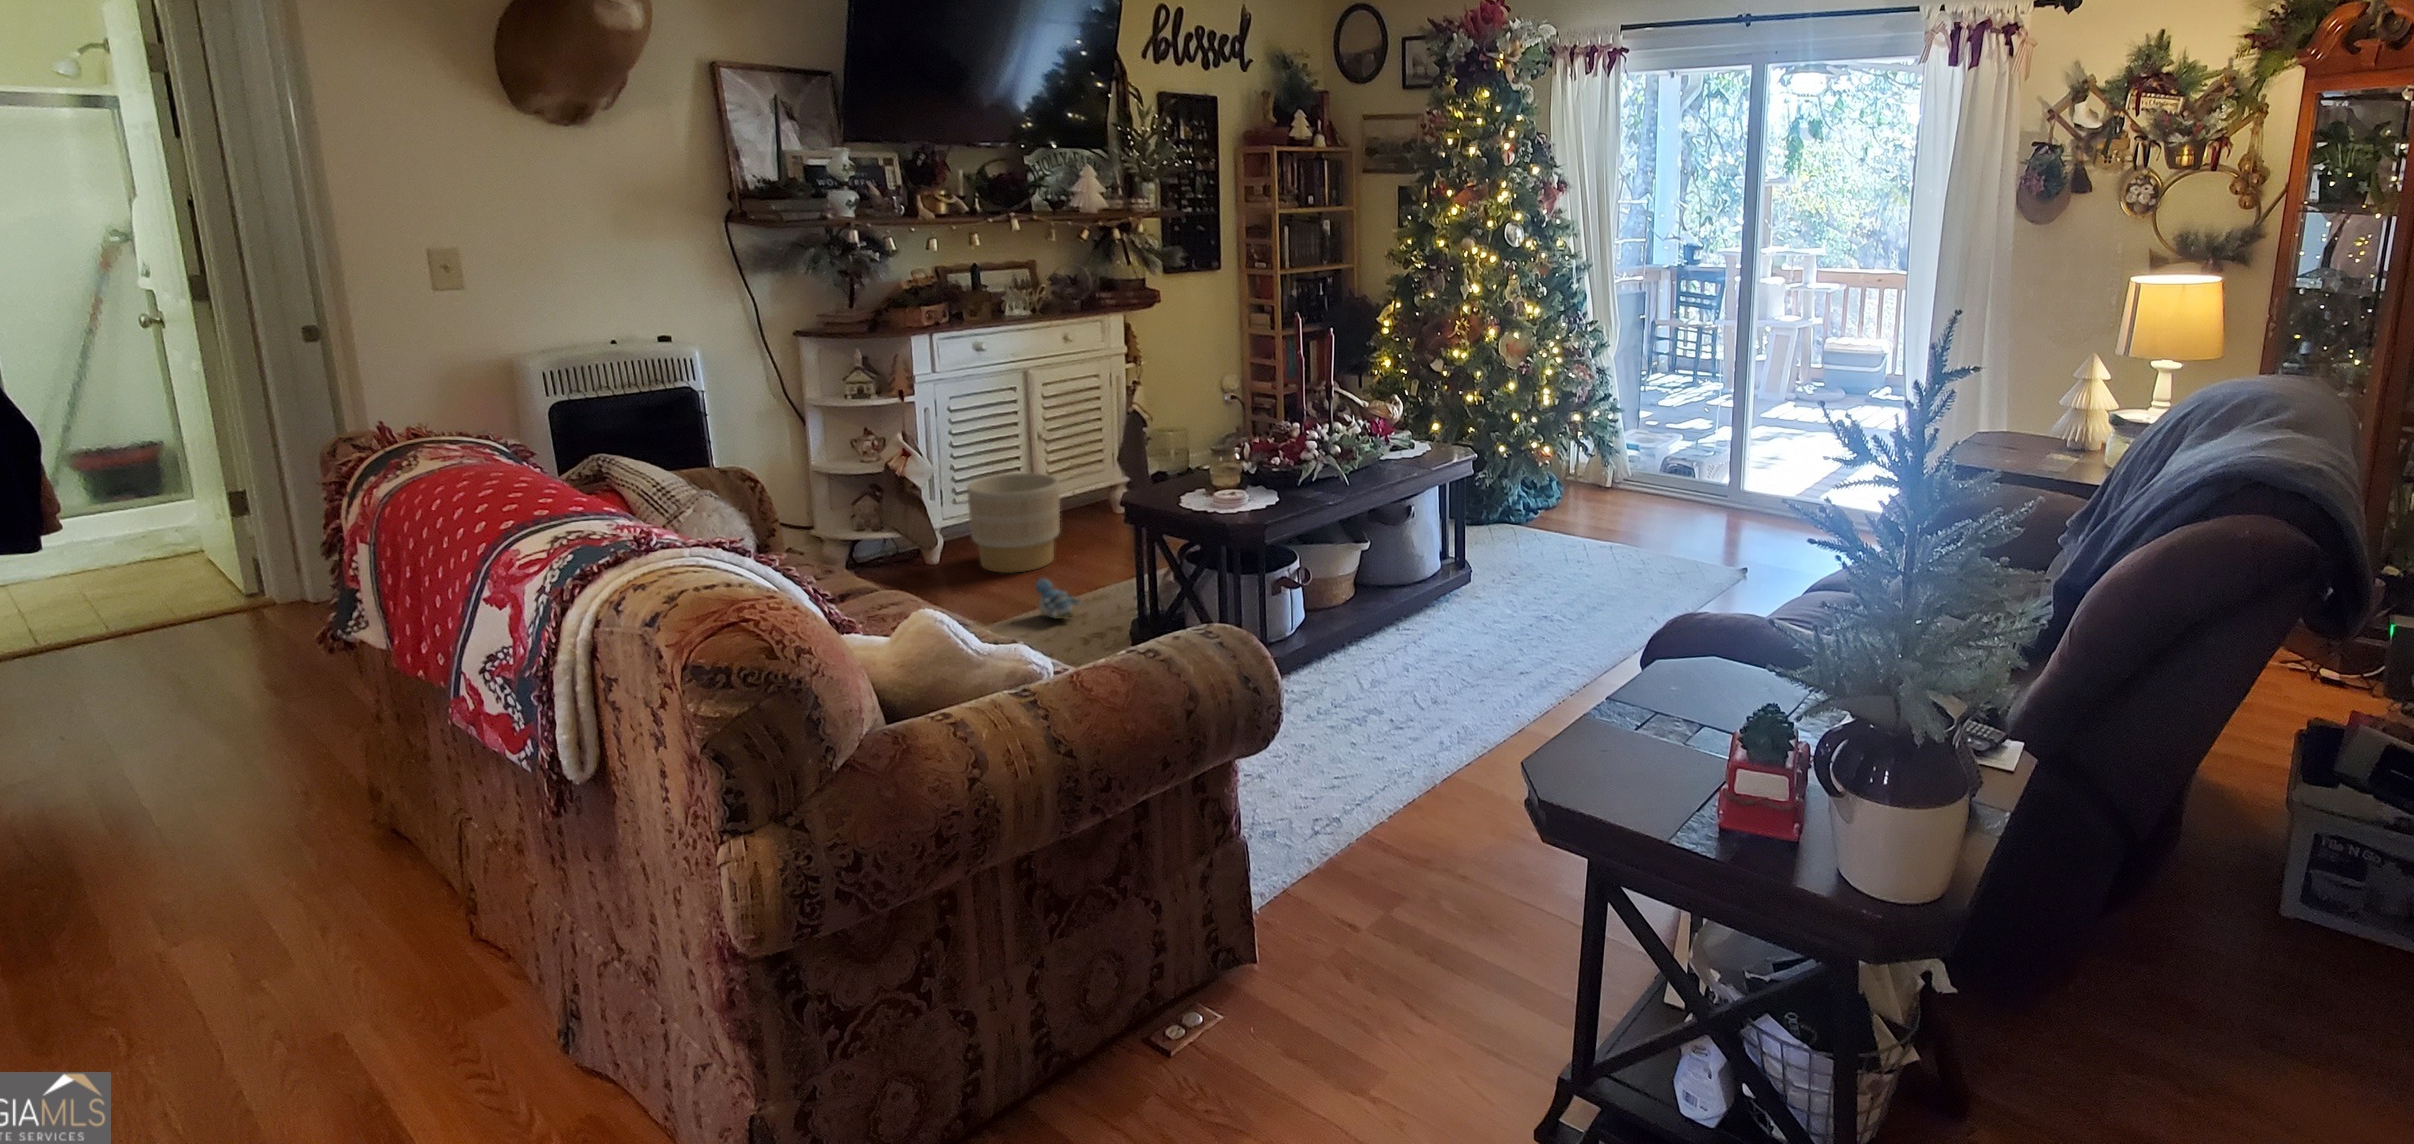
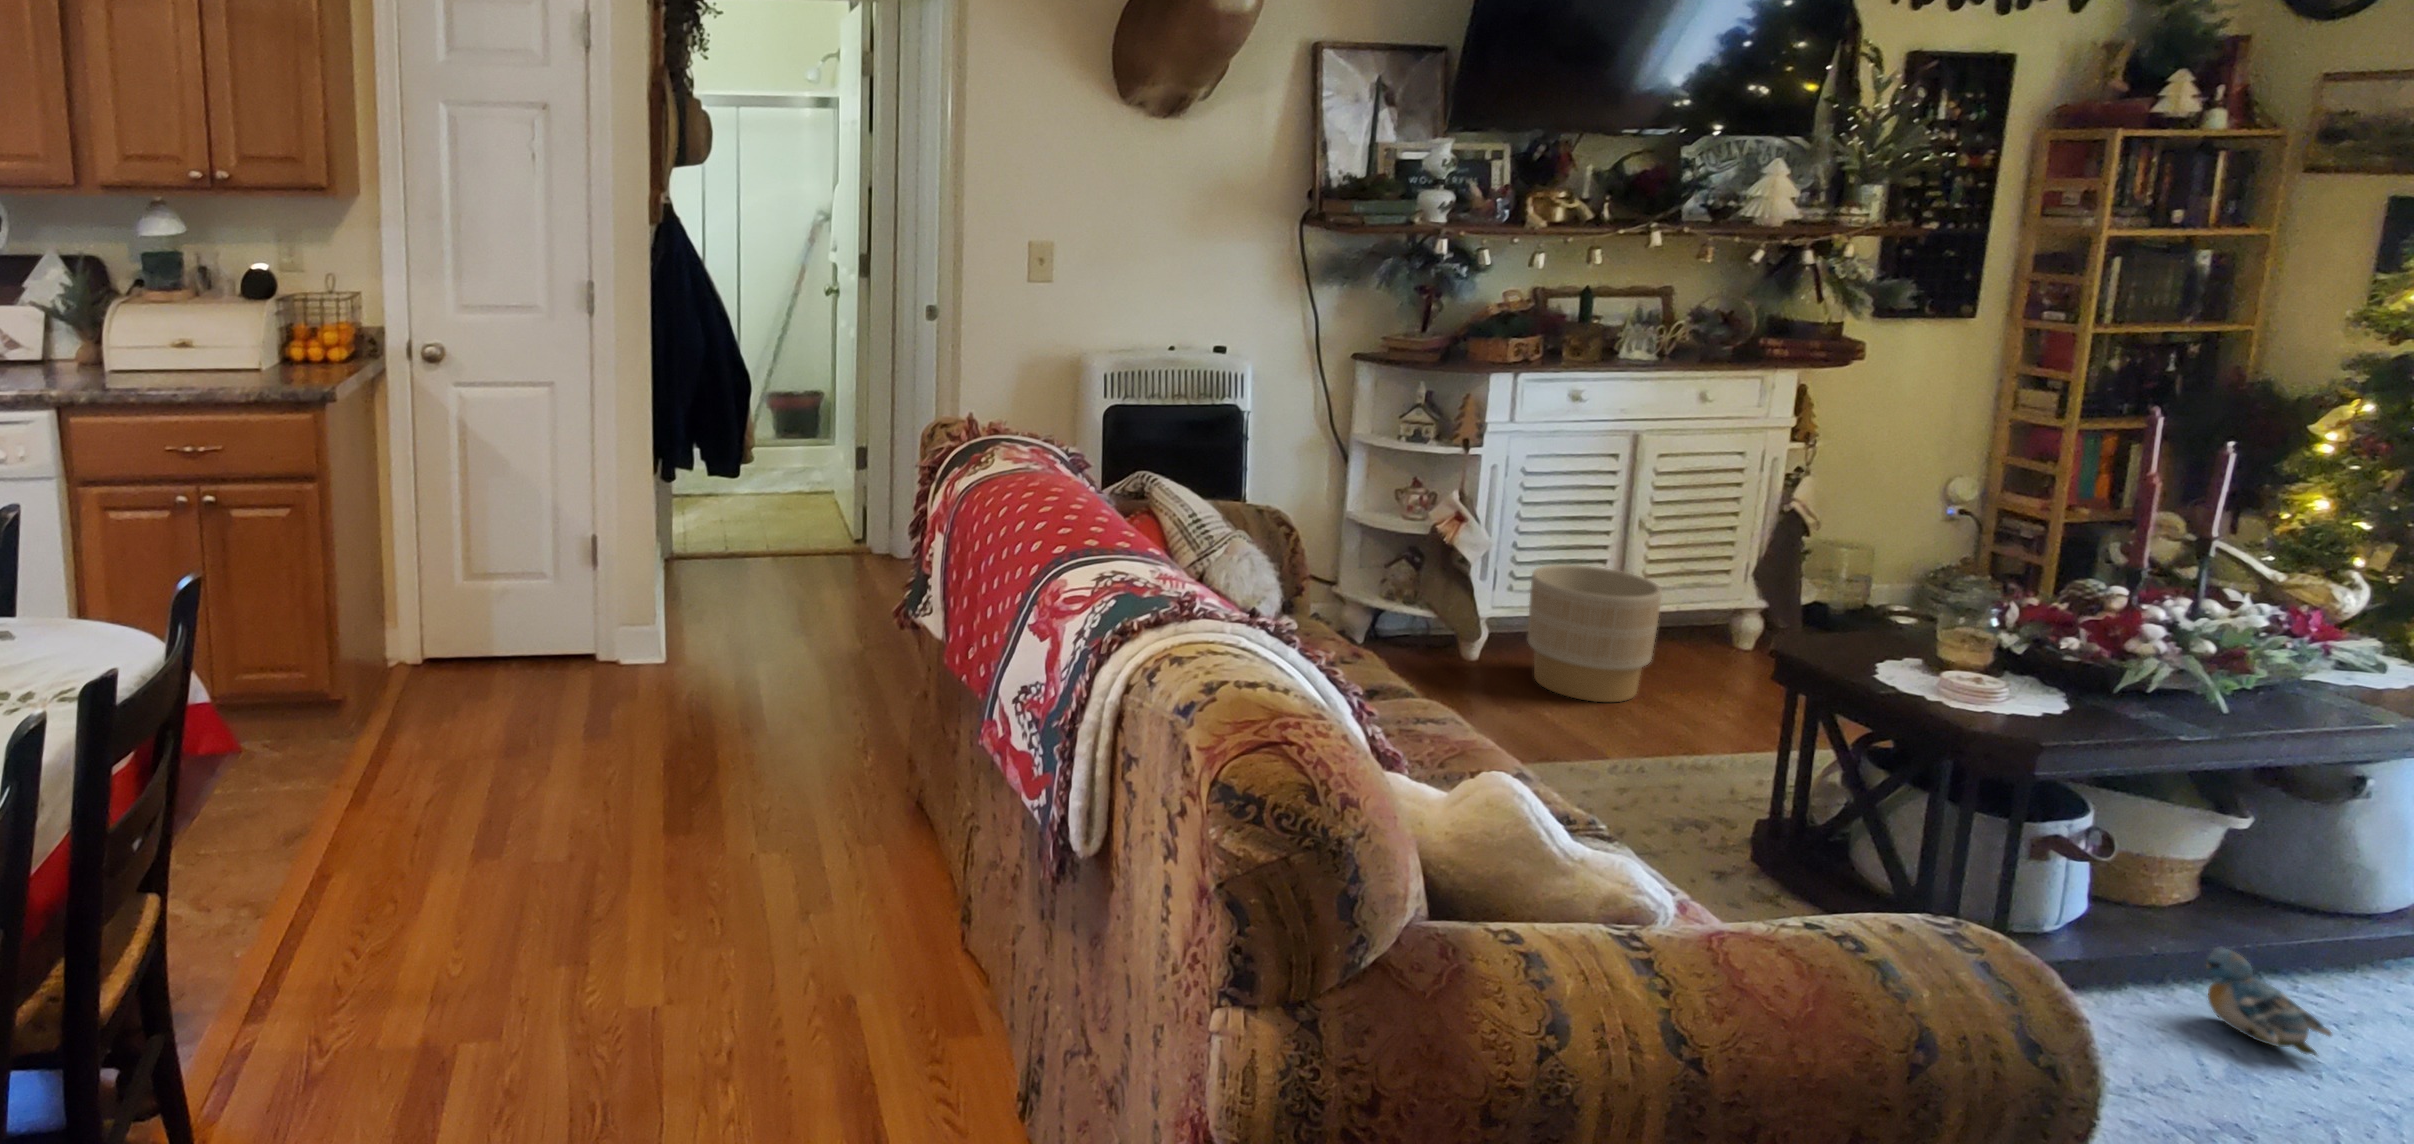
plush toy: present [1036,578,1081,619] -> present [2206,948,2332,1056]

